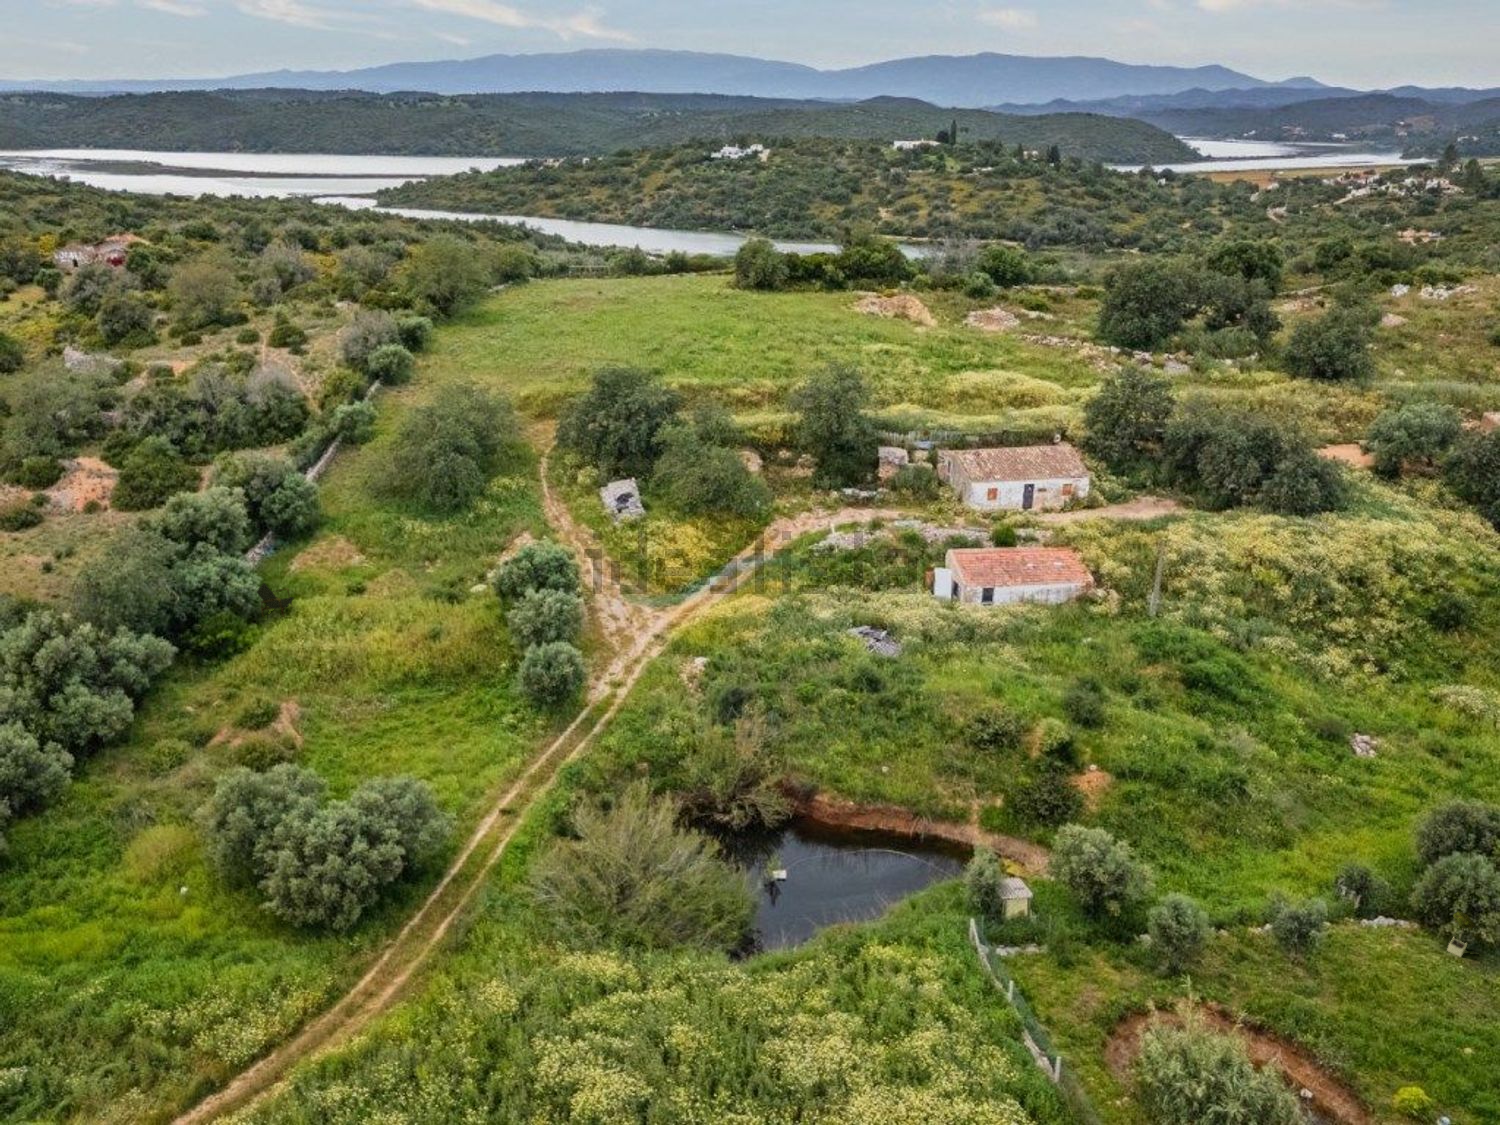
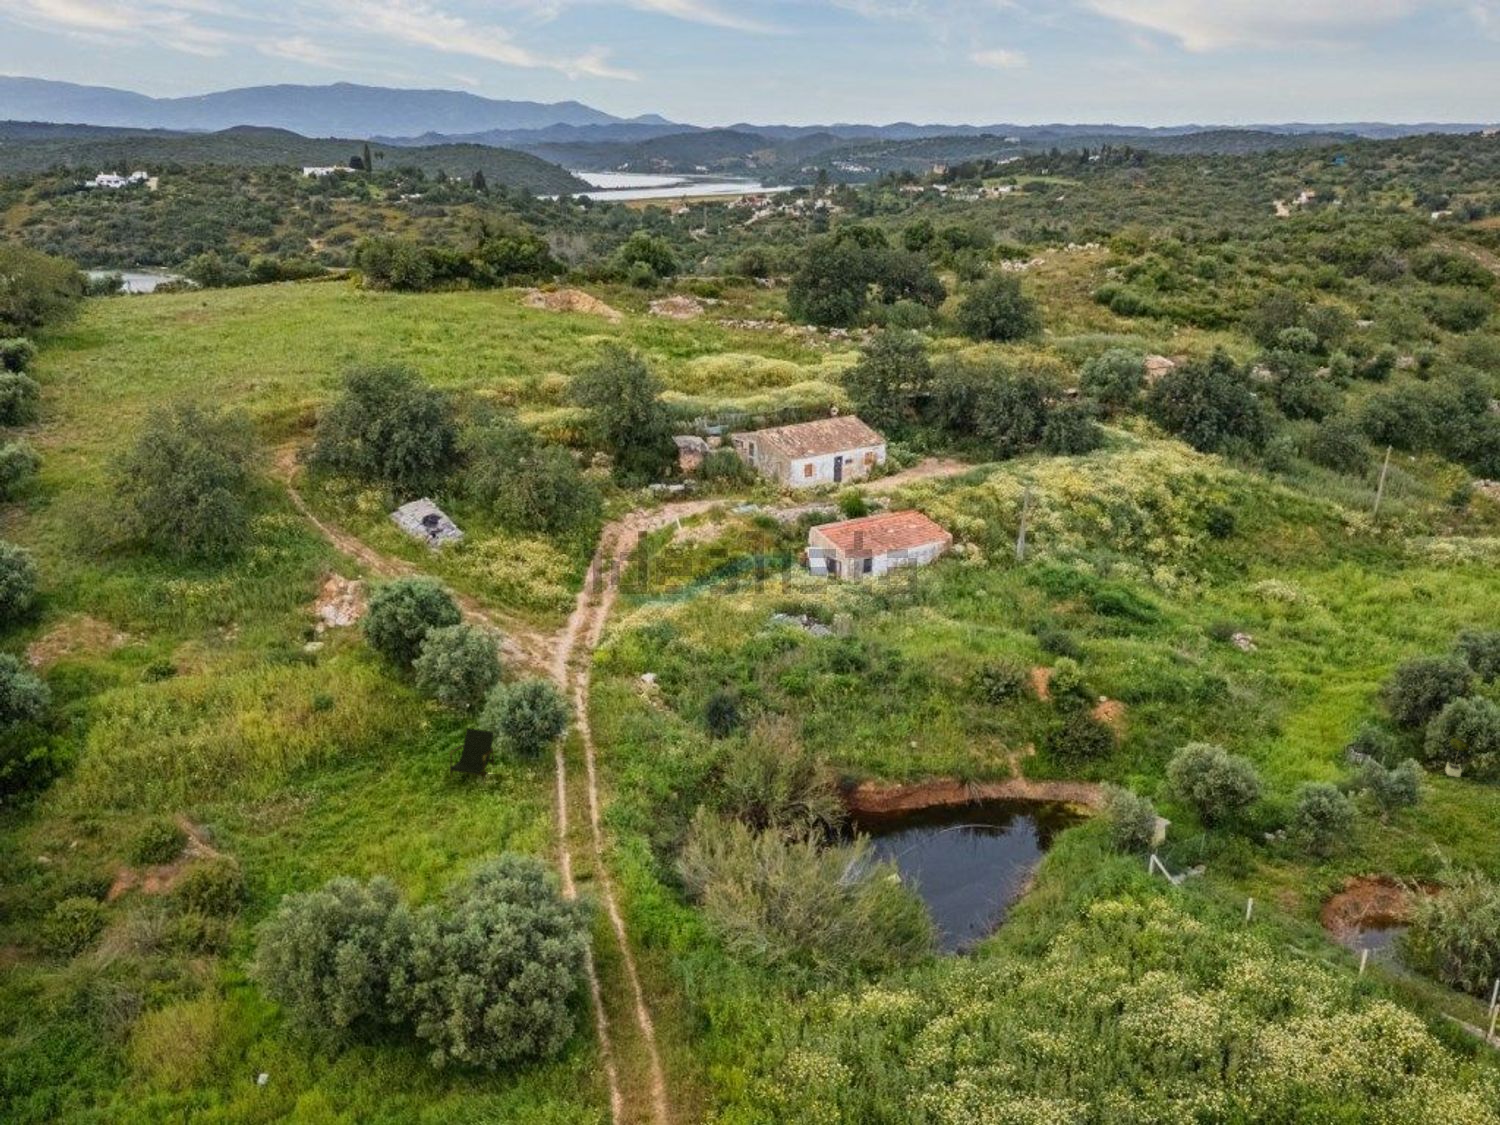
lounge chair: present [256,583,294,616] -> present [450,728,494,785]

